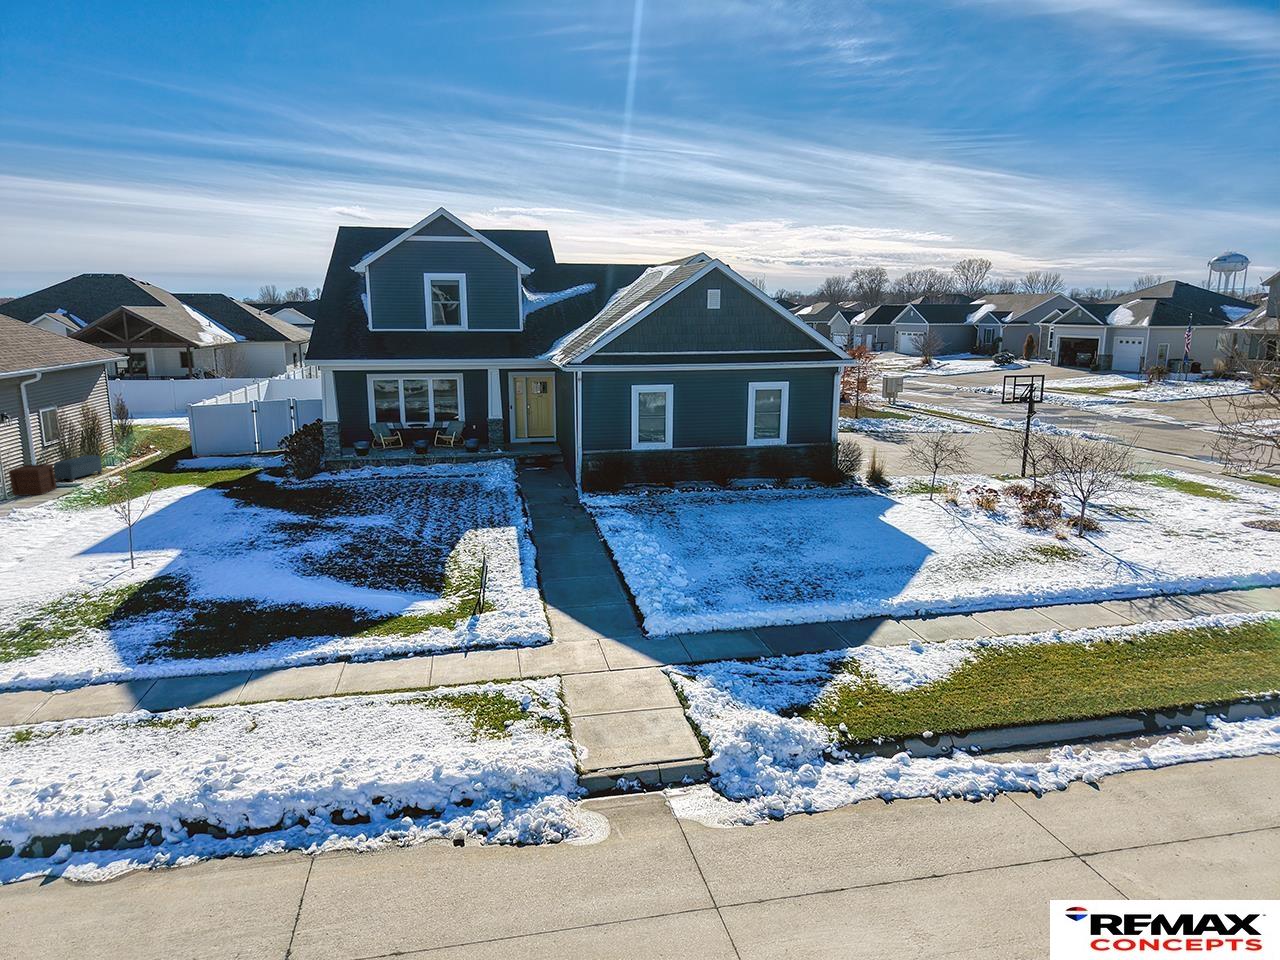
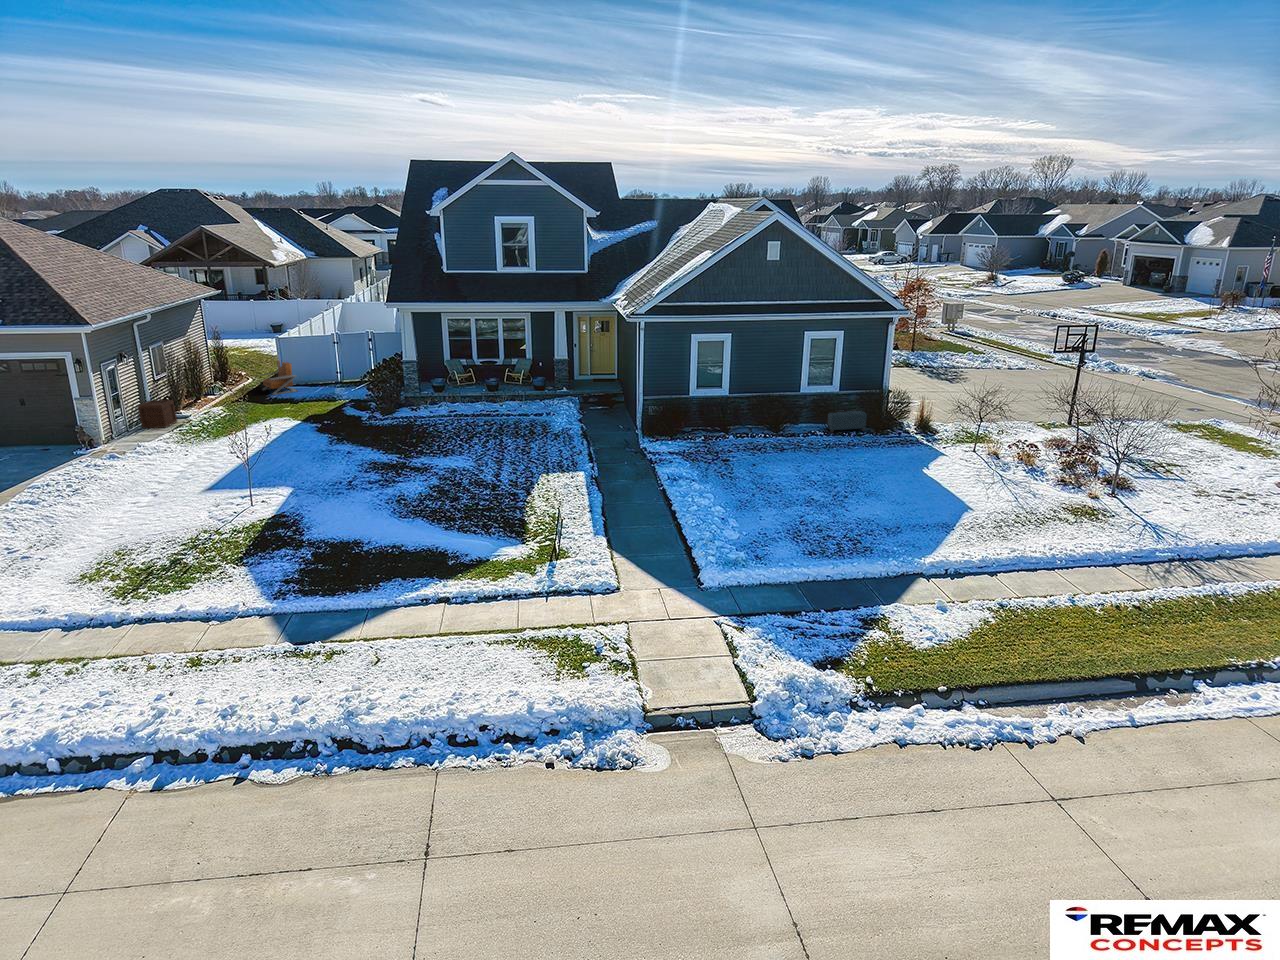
lounge chair: none [160,426,203,463] -> present [260,361,297,395]
bench: present [54,455,102,481] -> present [828,411,867,432]

